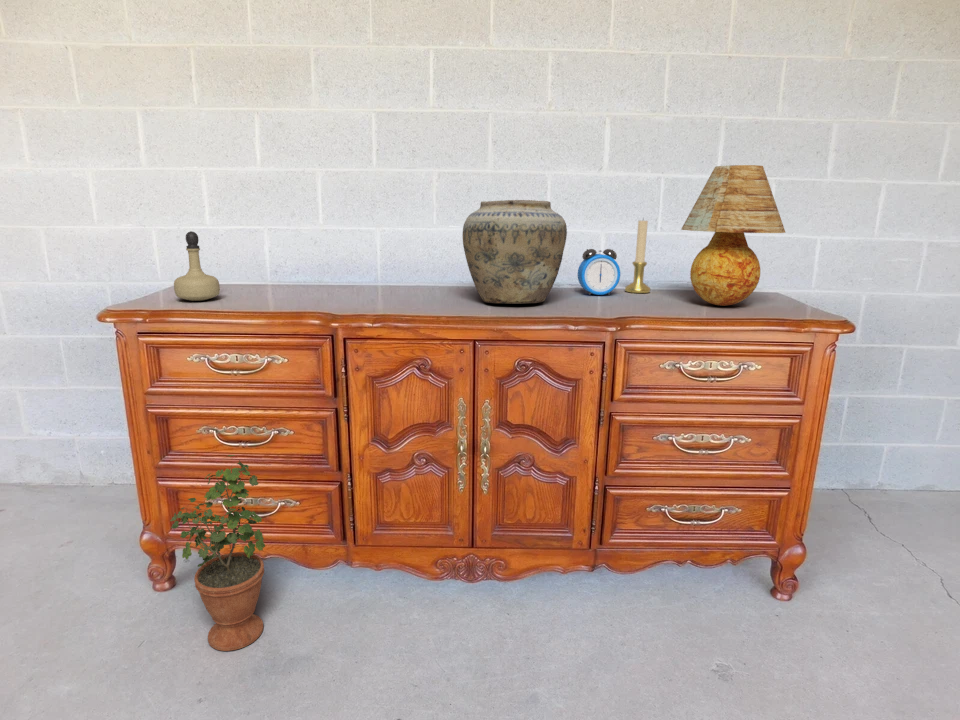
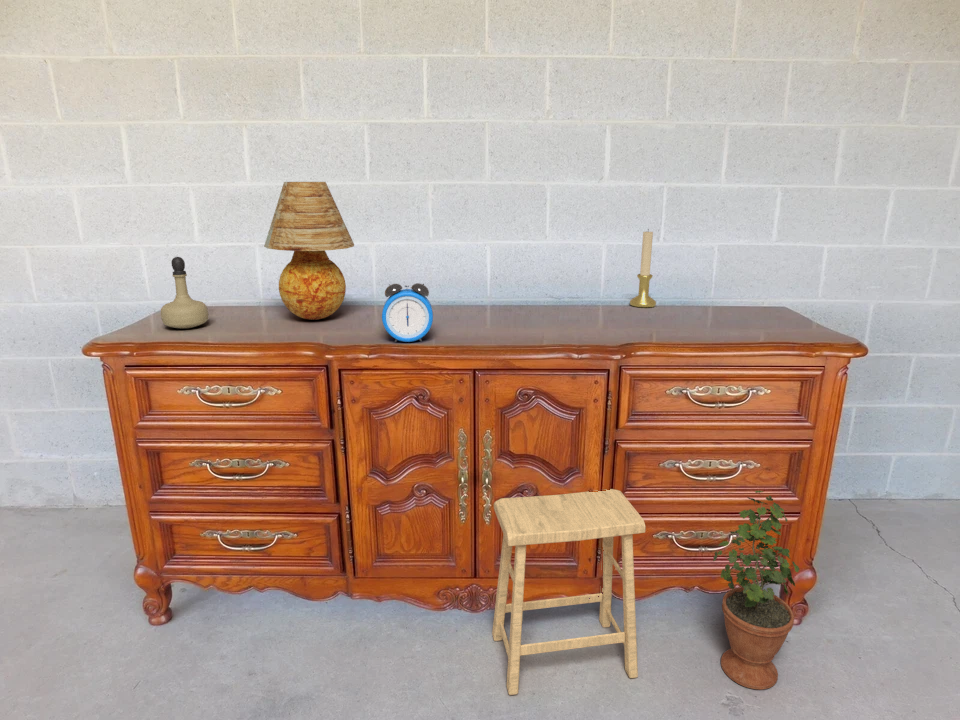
table lamp: present [682,165,785,306] -> present [264,182,354,320]
vase: present [462,200,567,304] -> none [460,219,569,327]
alarm clock: present [578,249,620,295] -> present [382,283,433,342]
potted plant: present [170,455,265,651] -> present [713,491,799,690]
footstool: none [488,461,639,660] -> present [492,489,646,695]

